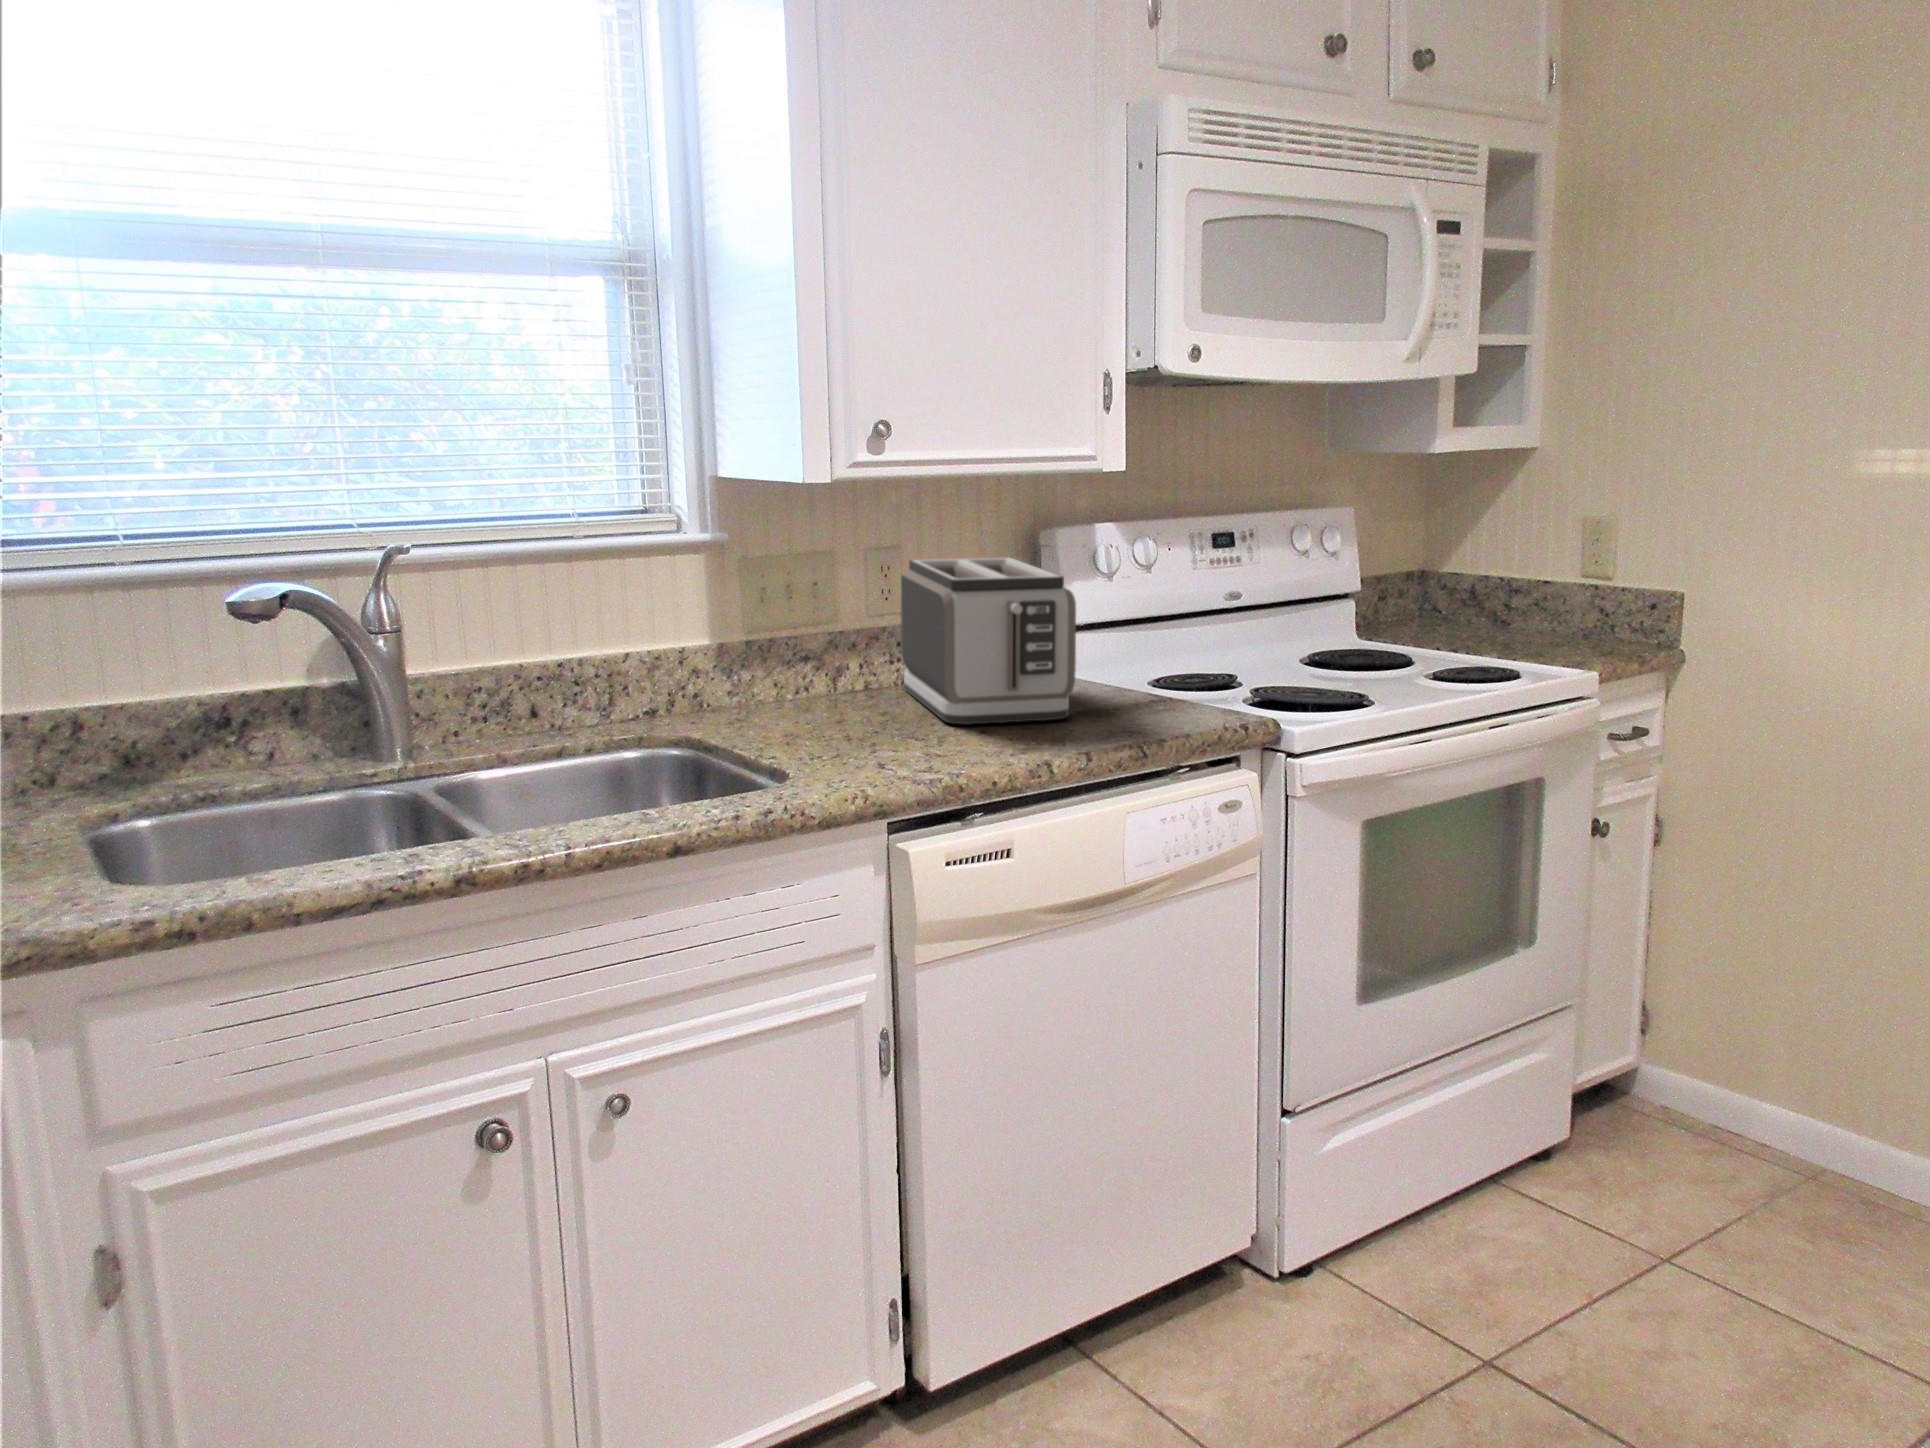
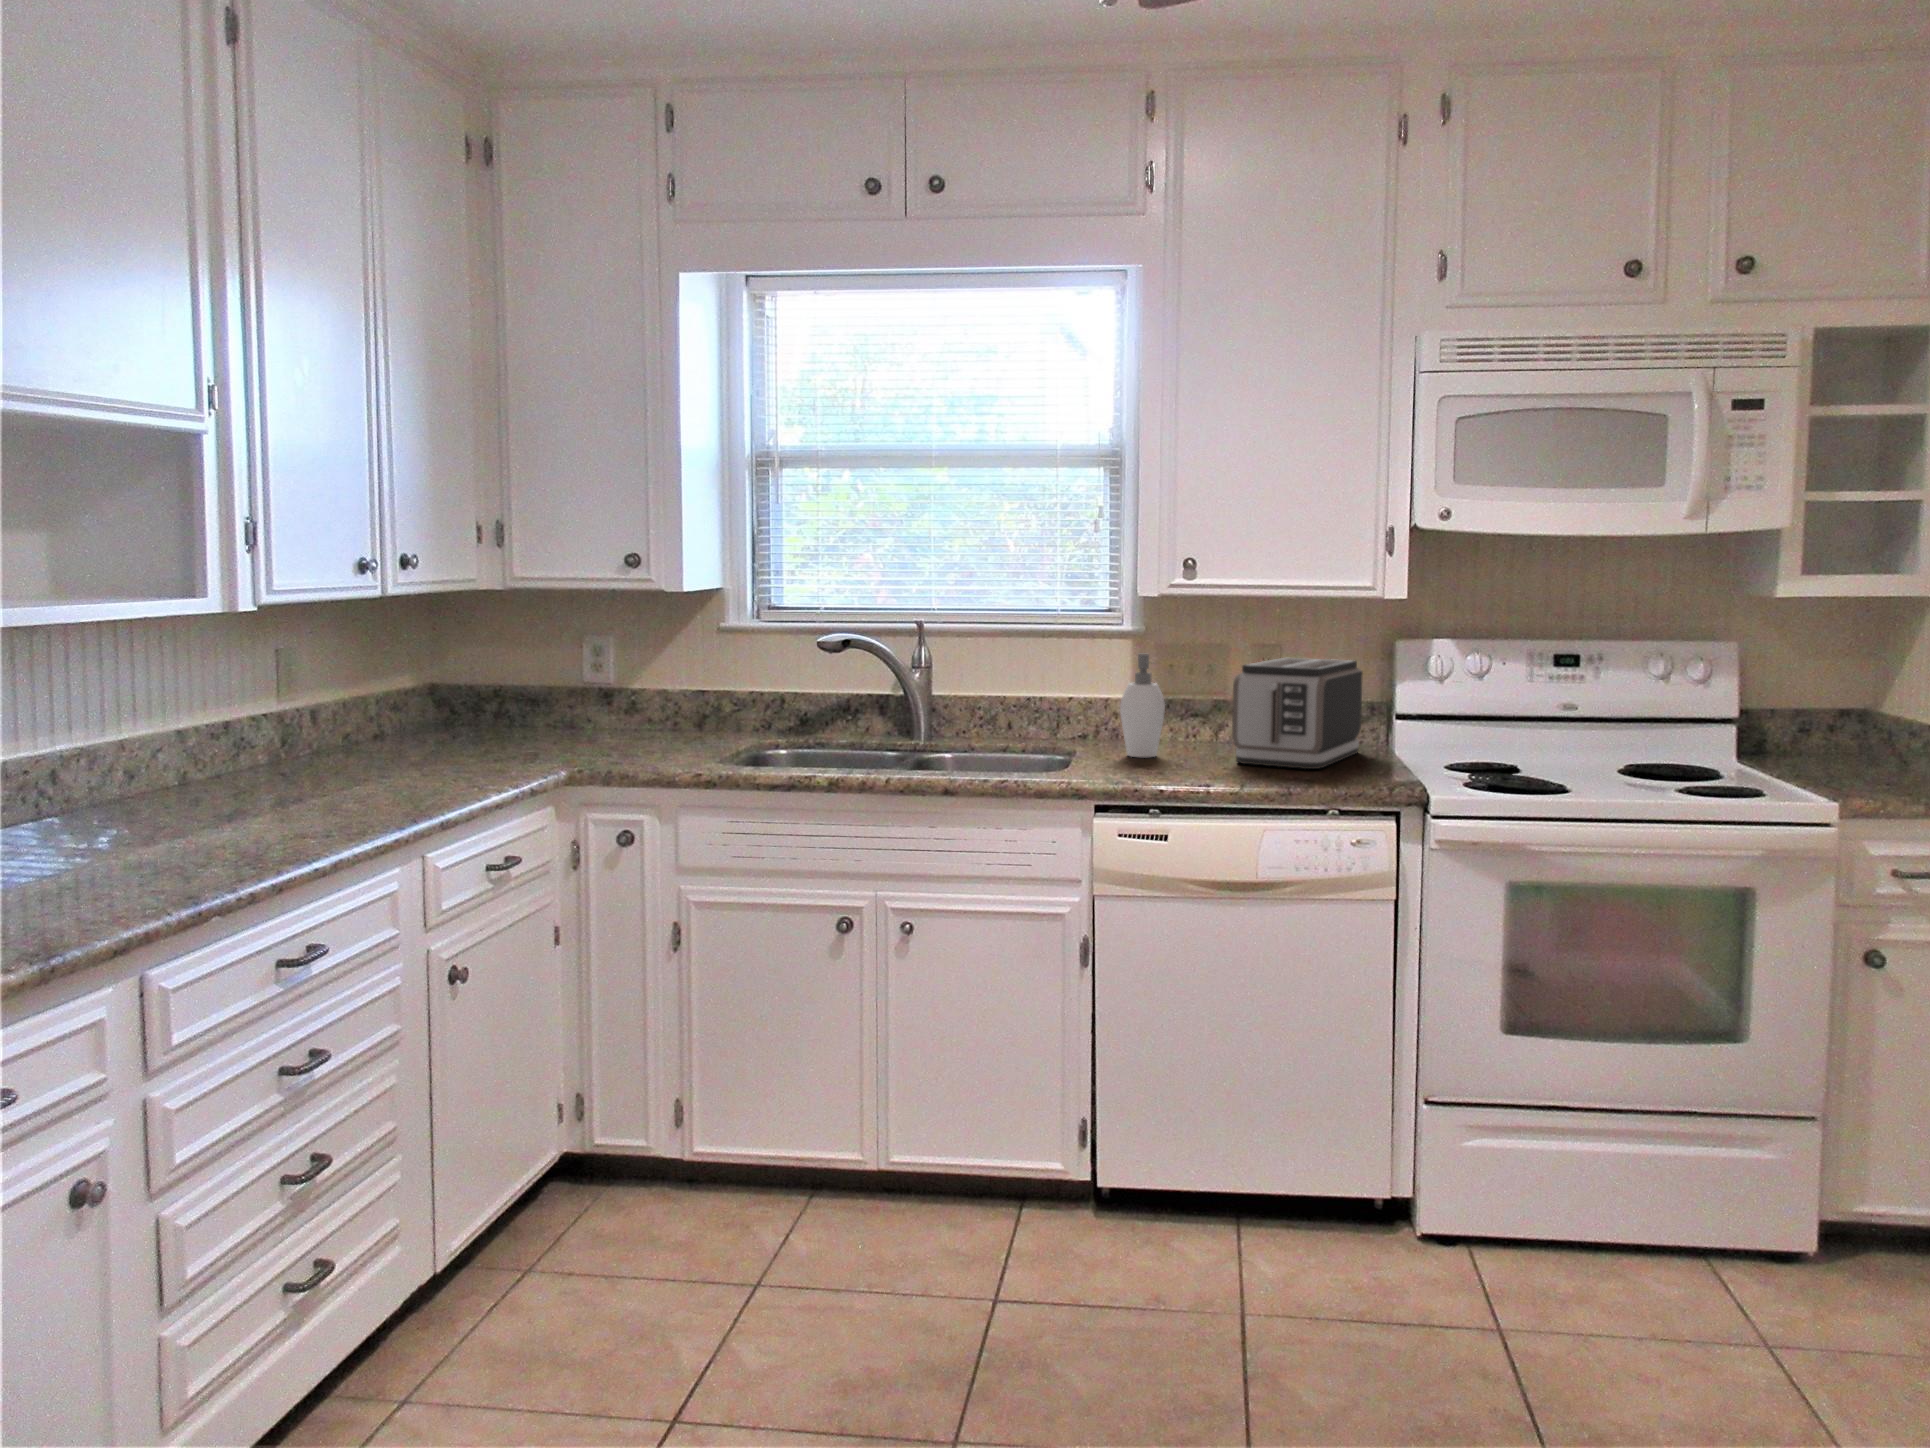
soap dispenser: none [763,573,845,738] -> present [1120,654,1165,757]

